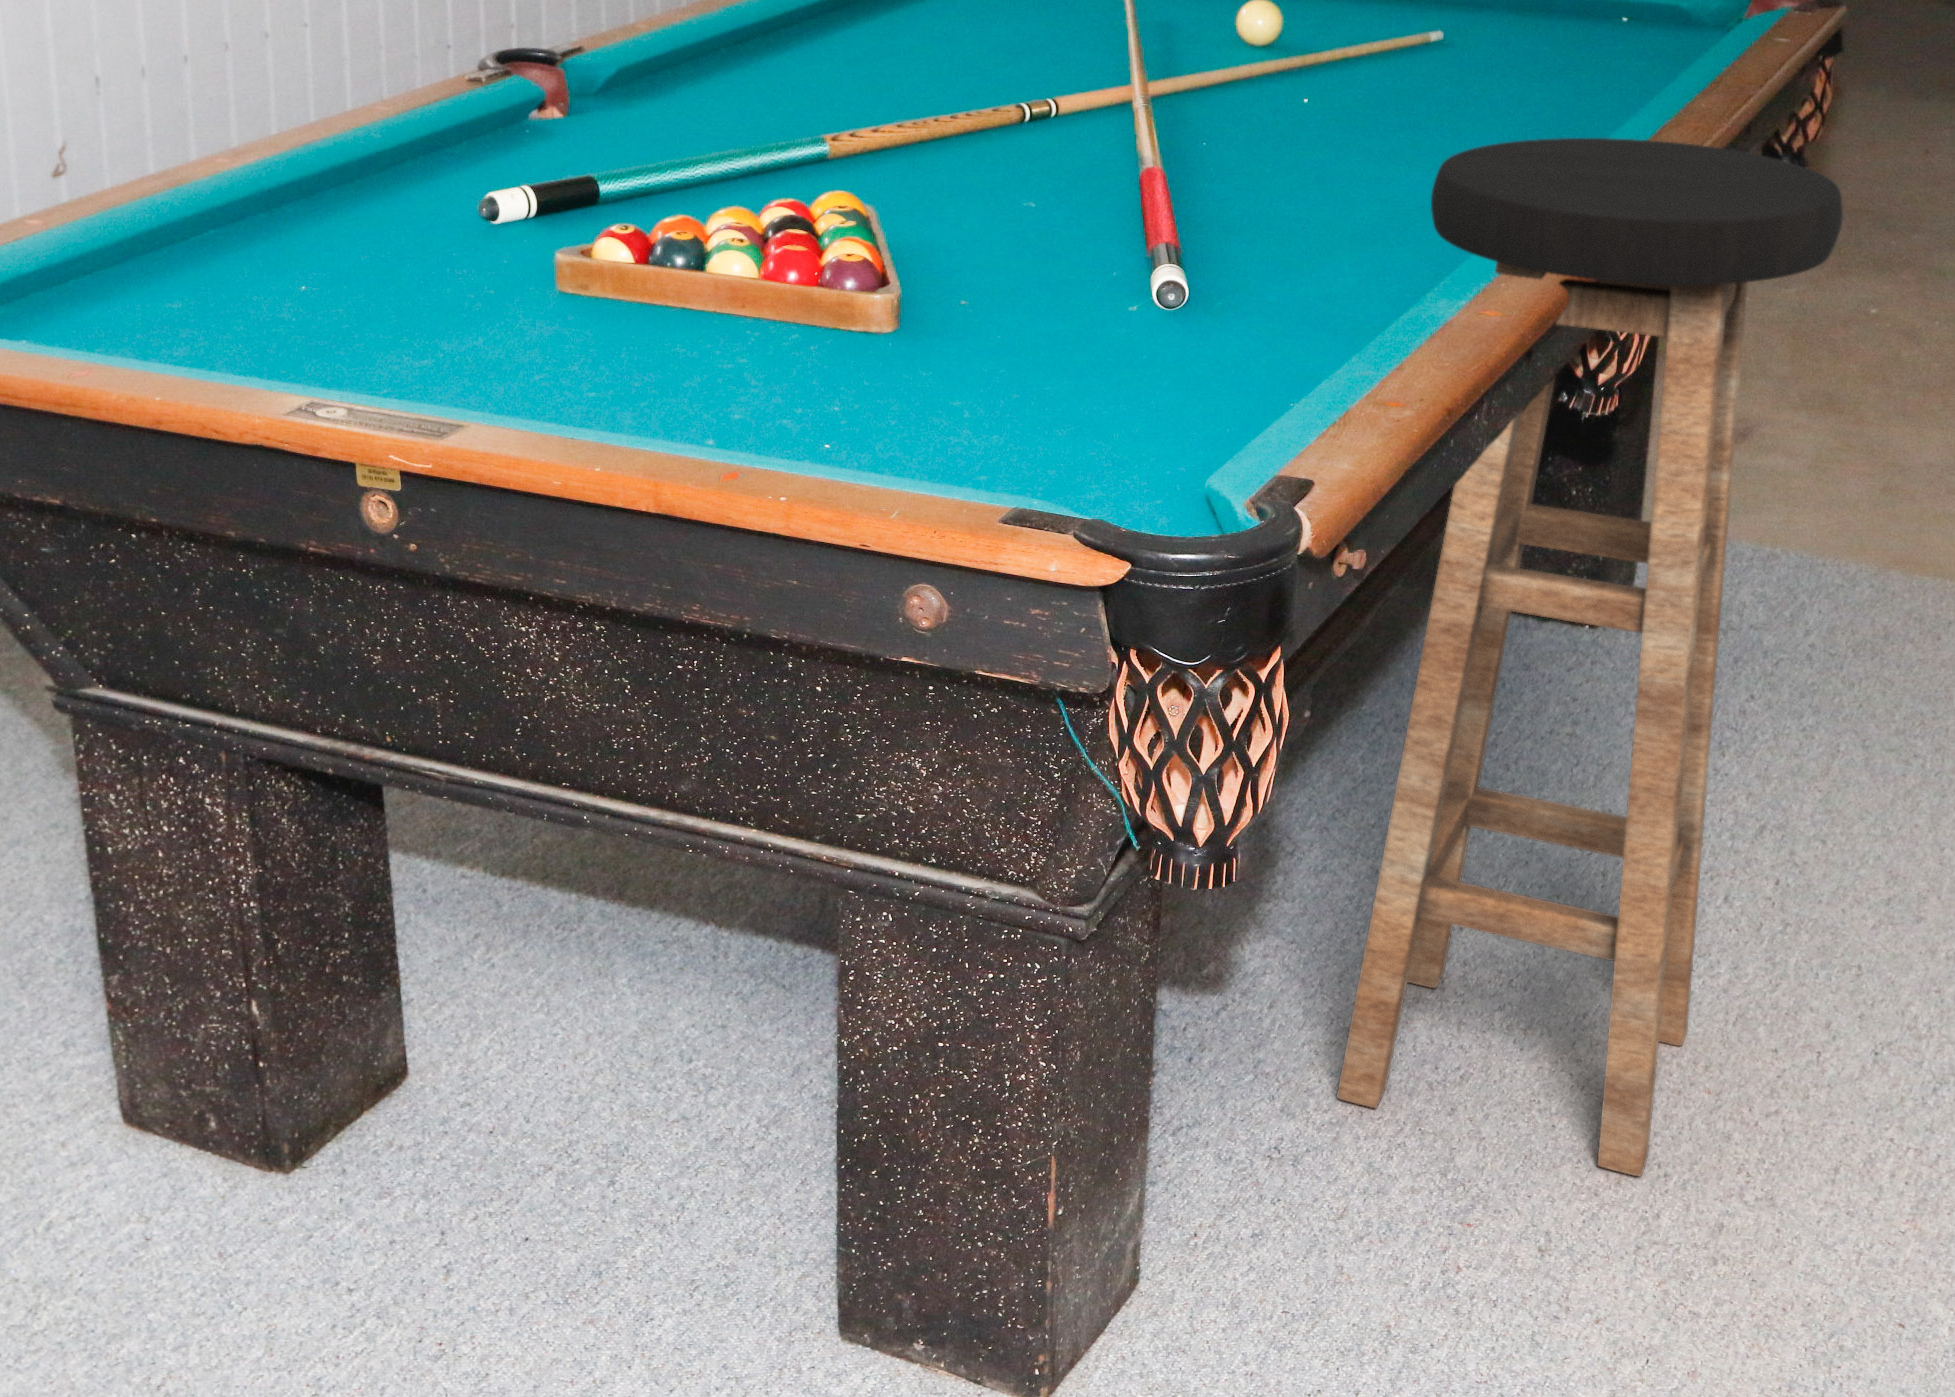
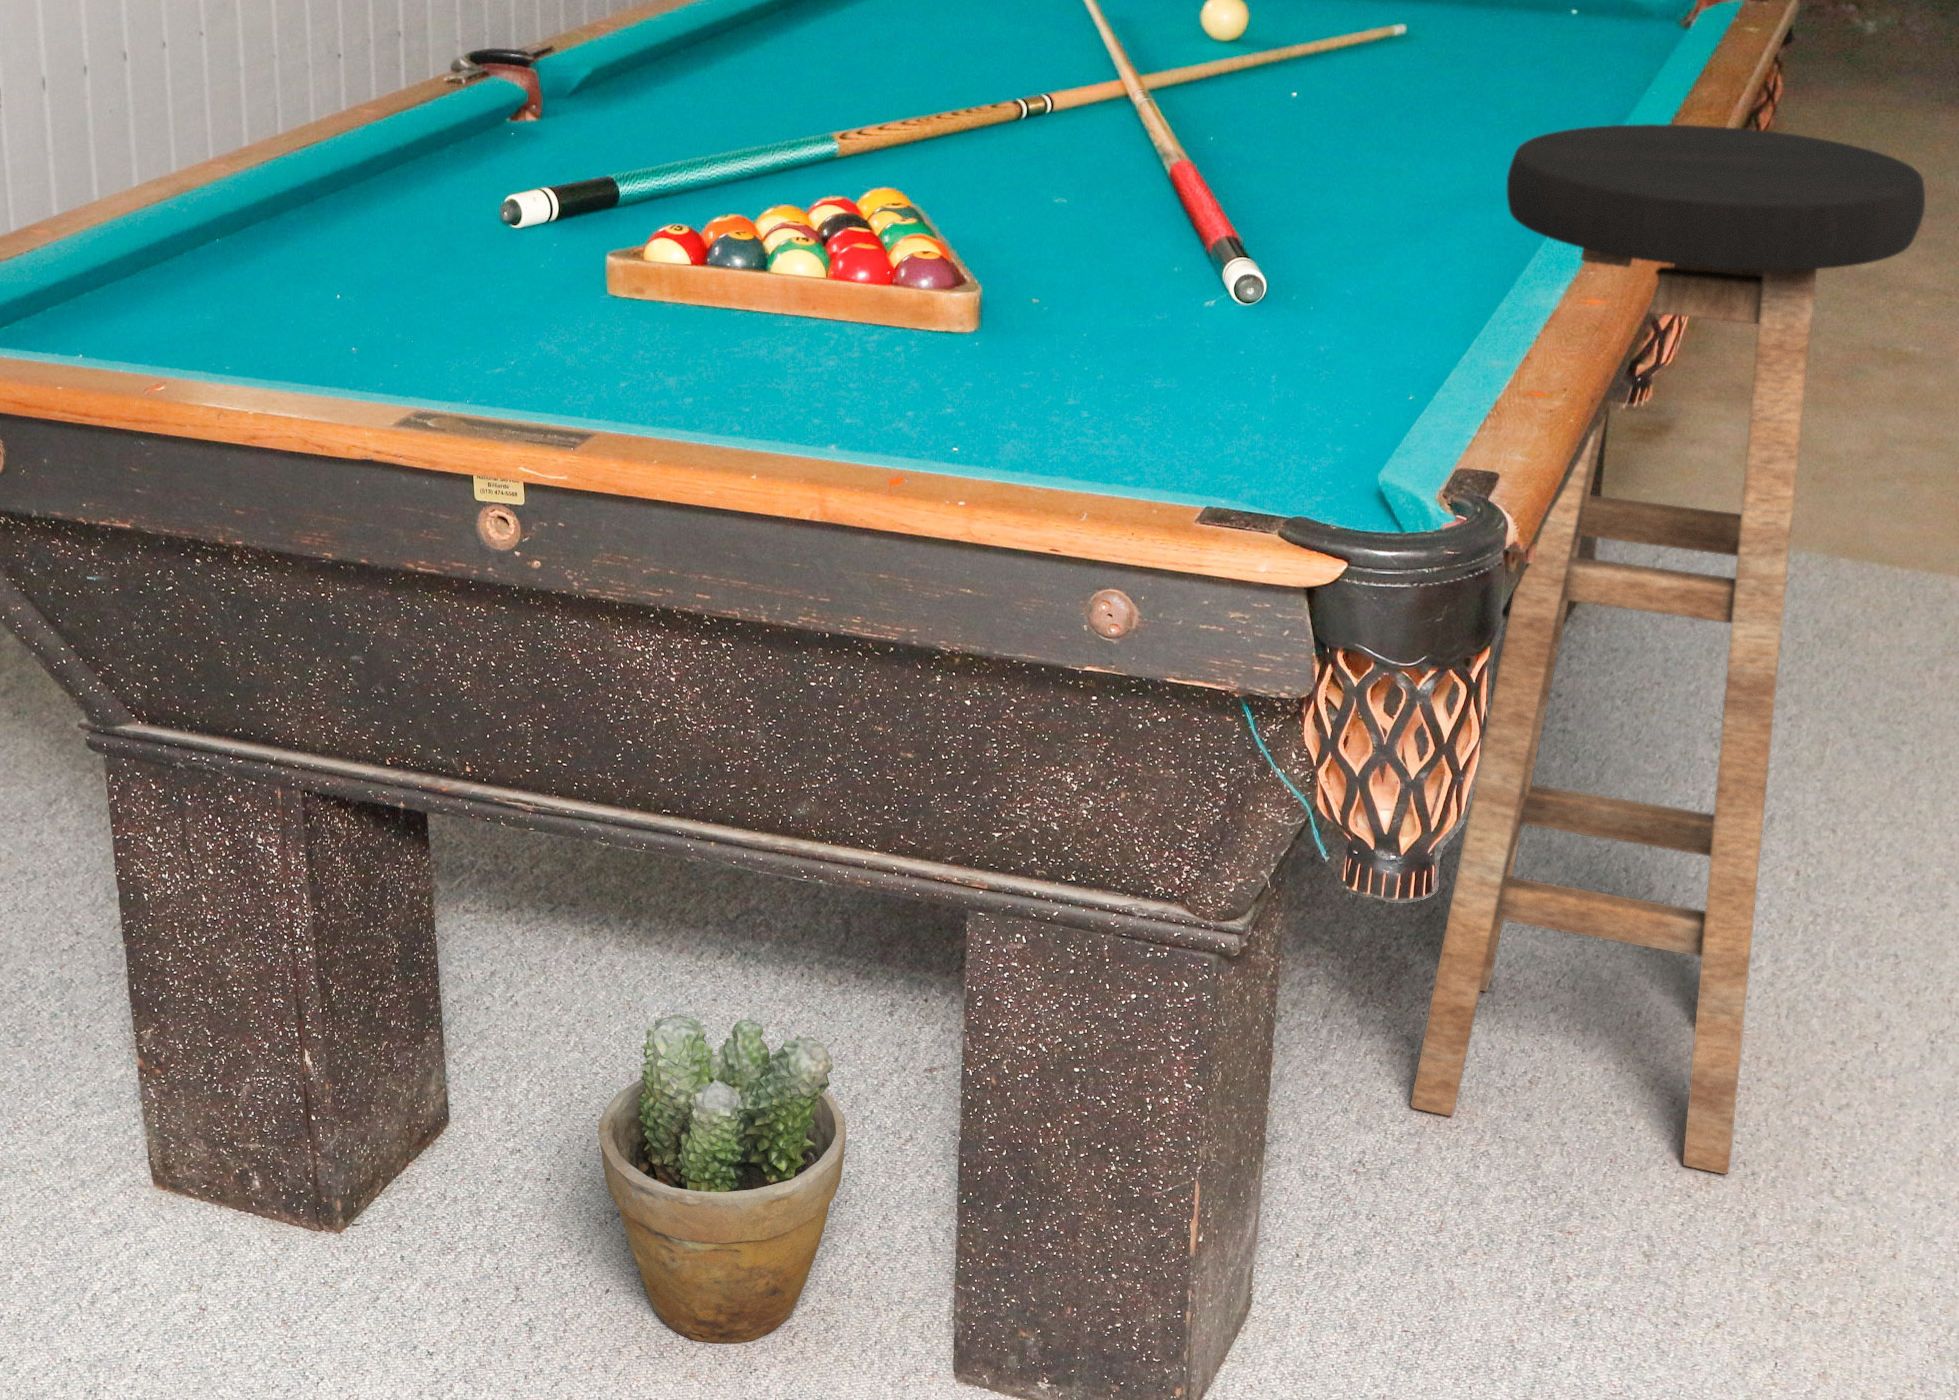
potted plant: none [511,979,748,1293] -> present [598,1014,846,1343]

